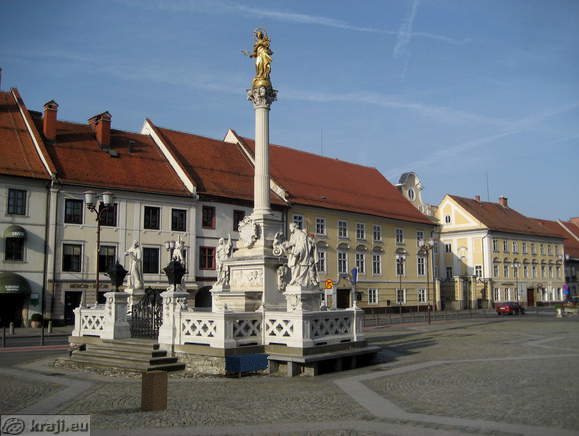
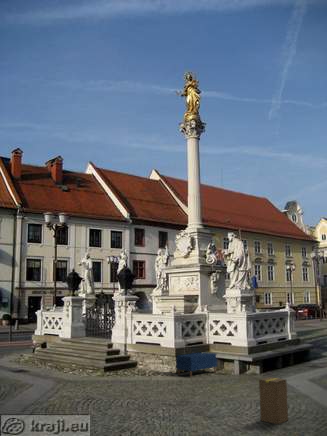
cardboard box: present [141,370,168,411] -> present [259,377,288,424]

